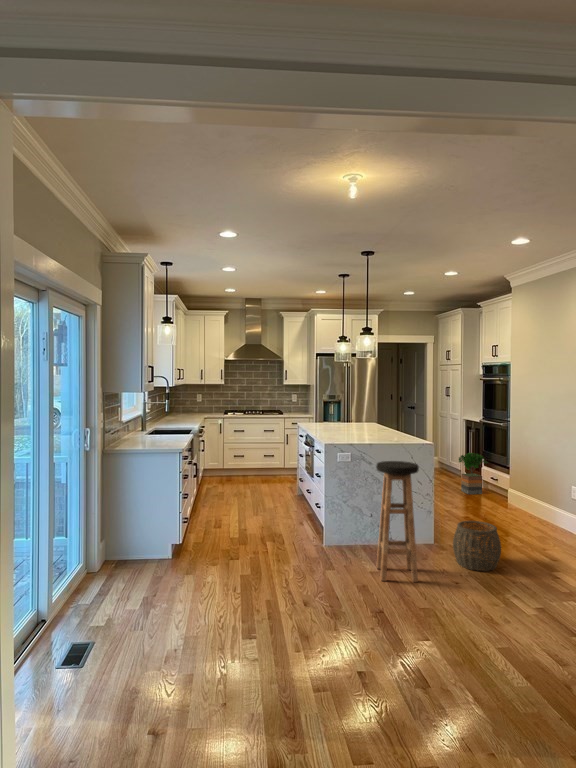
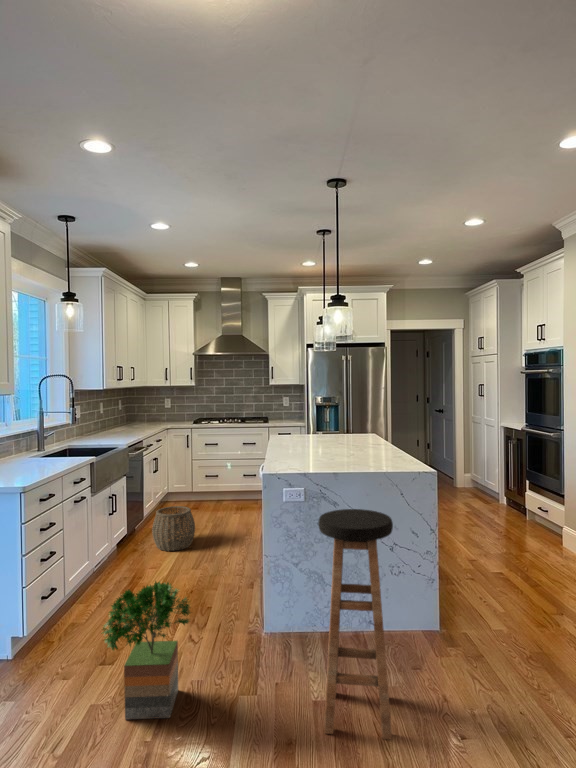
potted tree: present [459,453,487,494] -> present [103,581,190,719]
woven basket: present [453,521,501,571] -> present [152,506,195,551]

